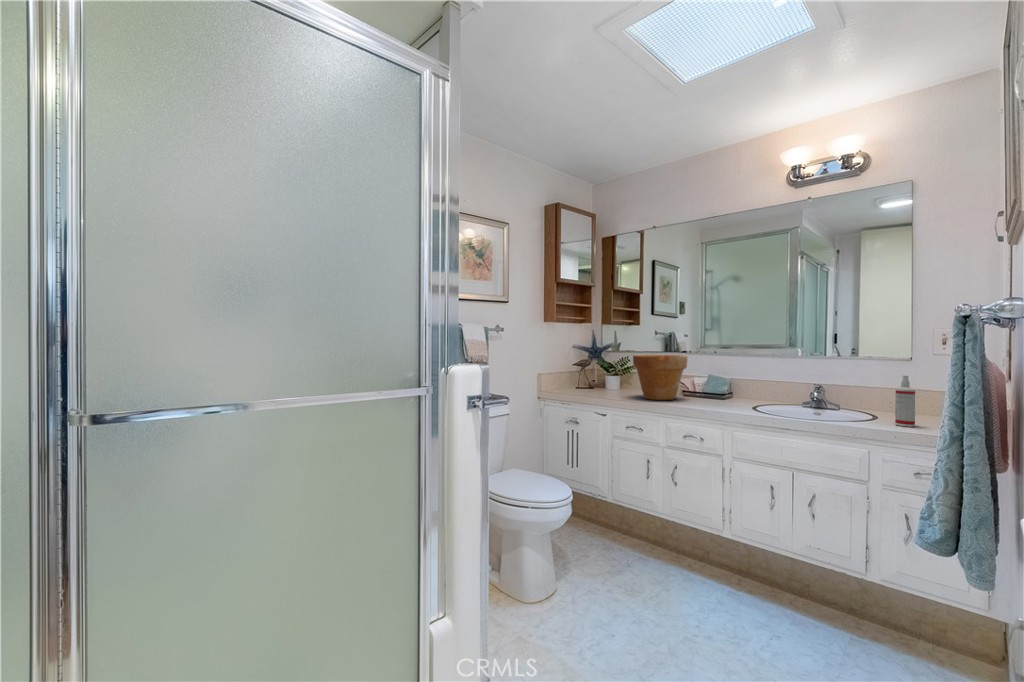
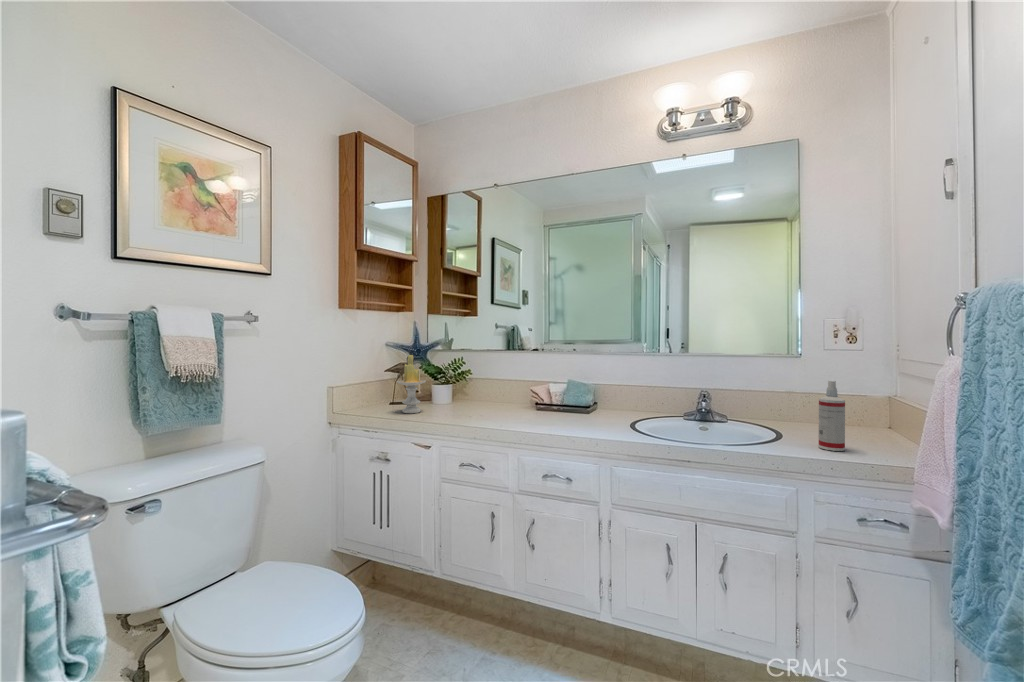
candle: none [582,354,602,394] -> present [397,355,426,413]
flower pot: present [633,355,687,400] -> none [469,355,543,421]

